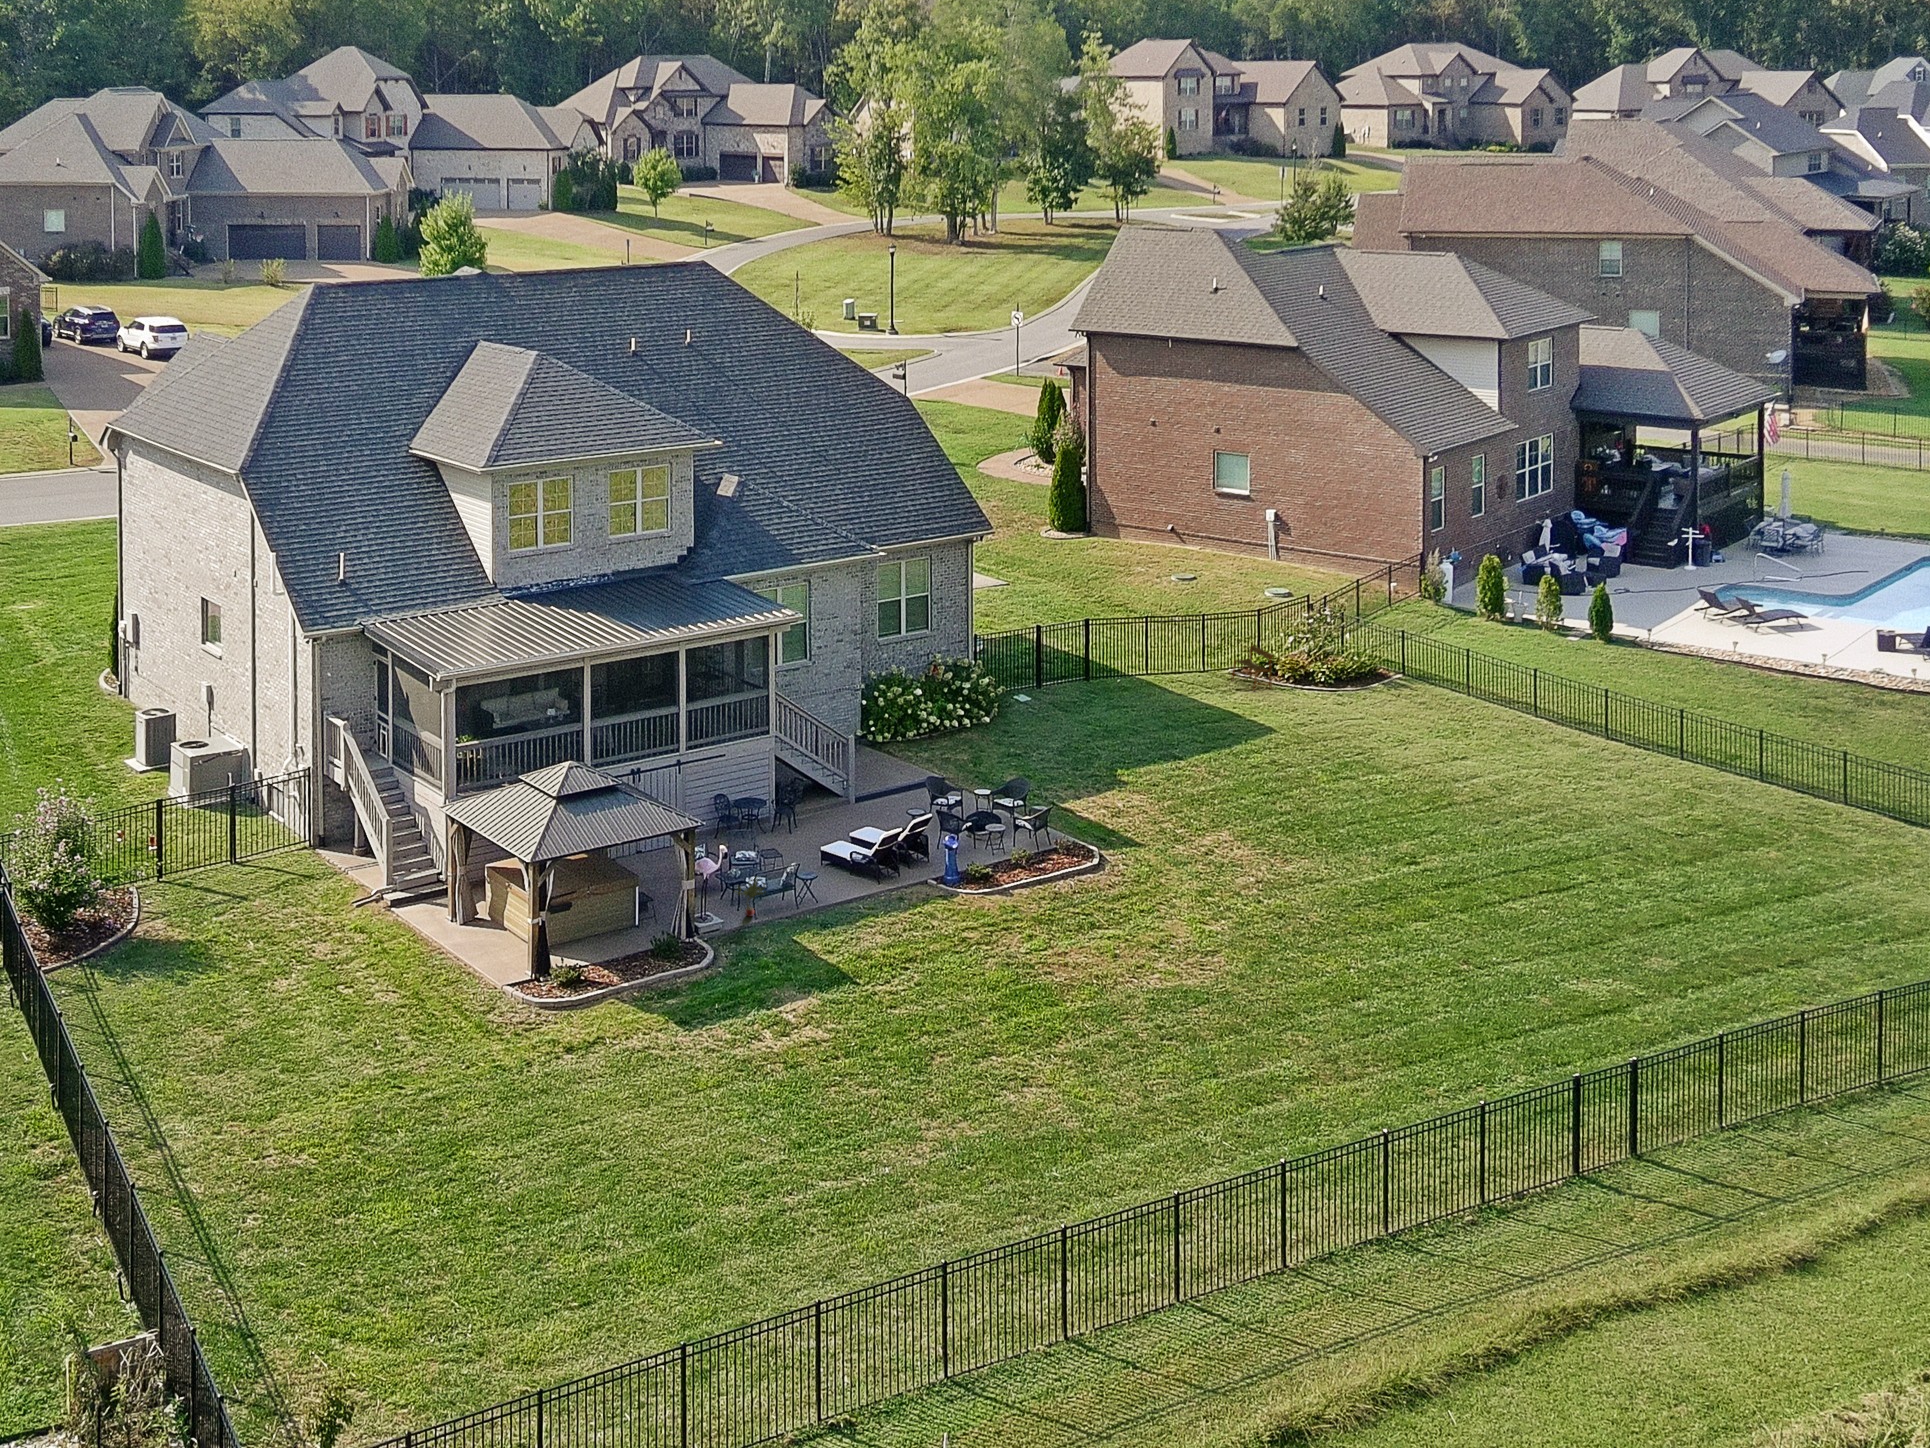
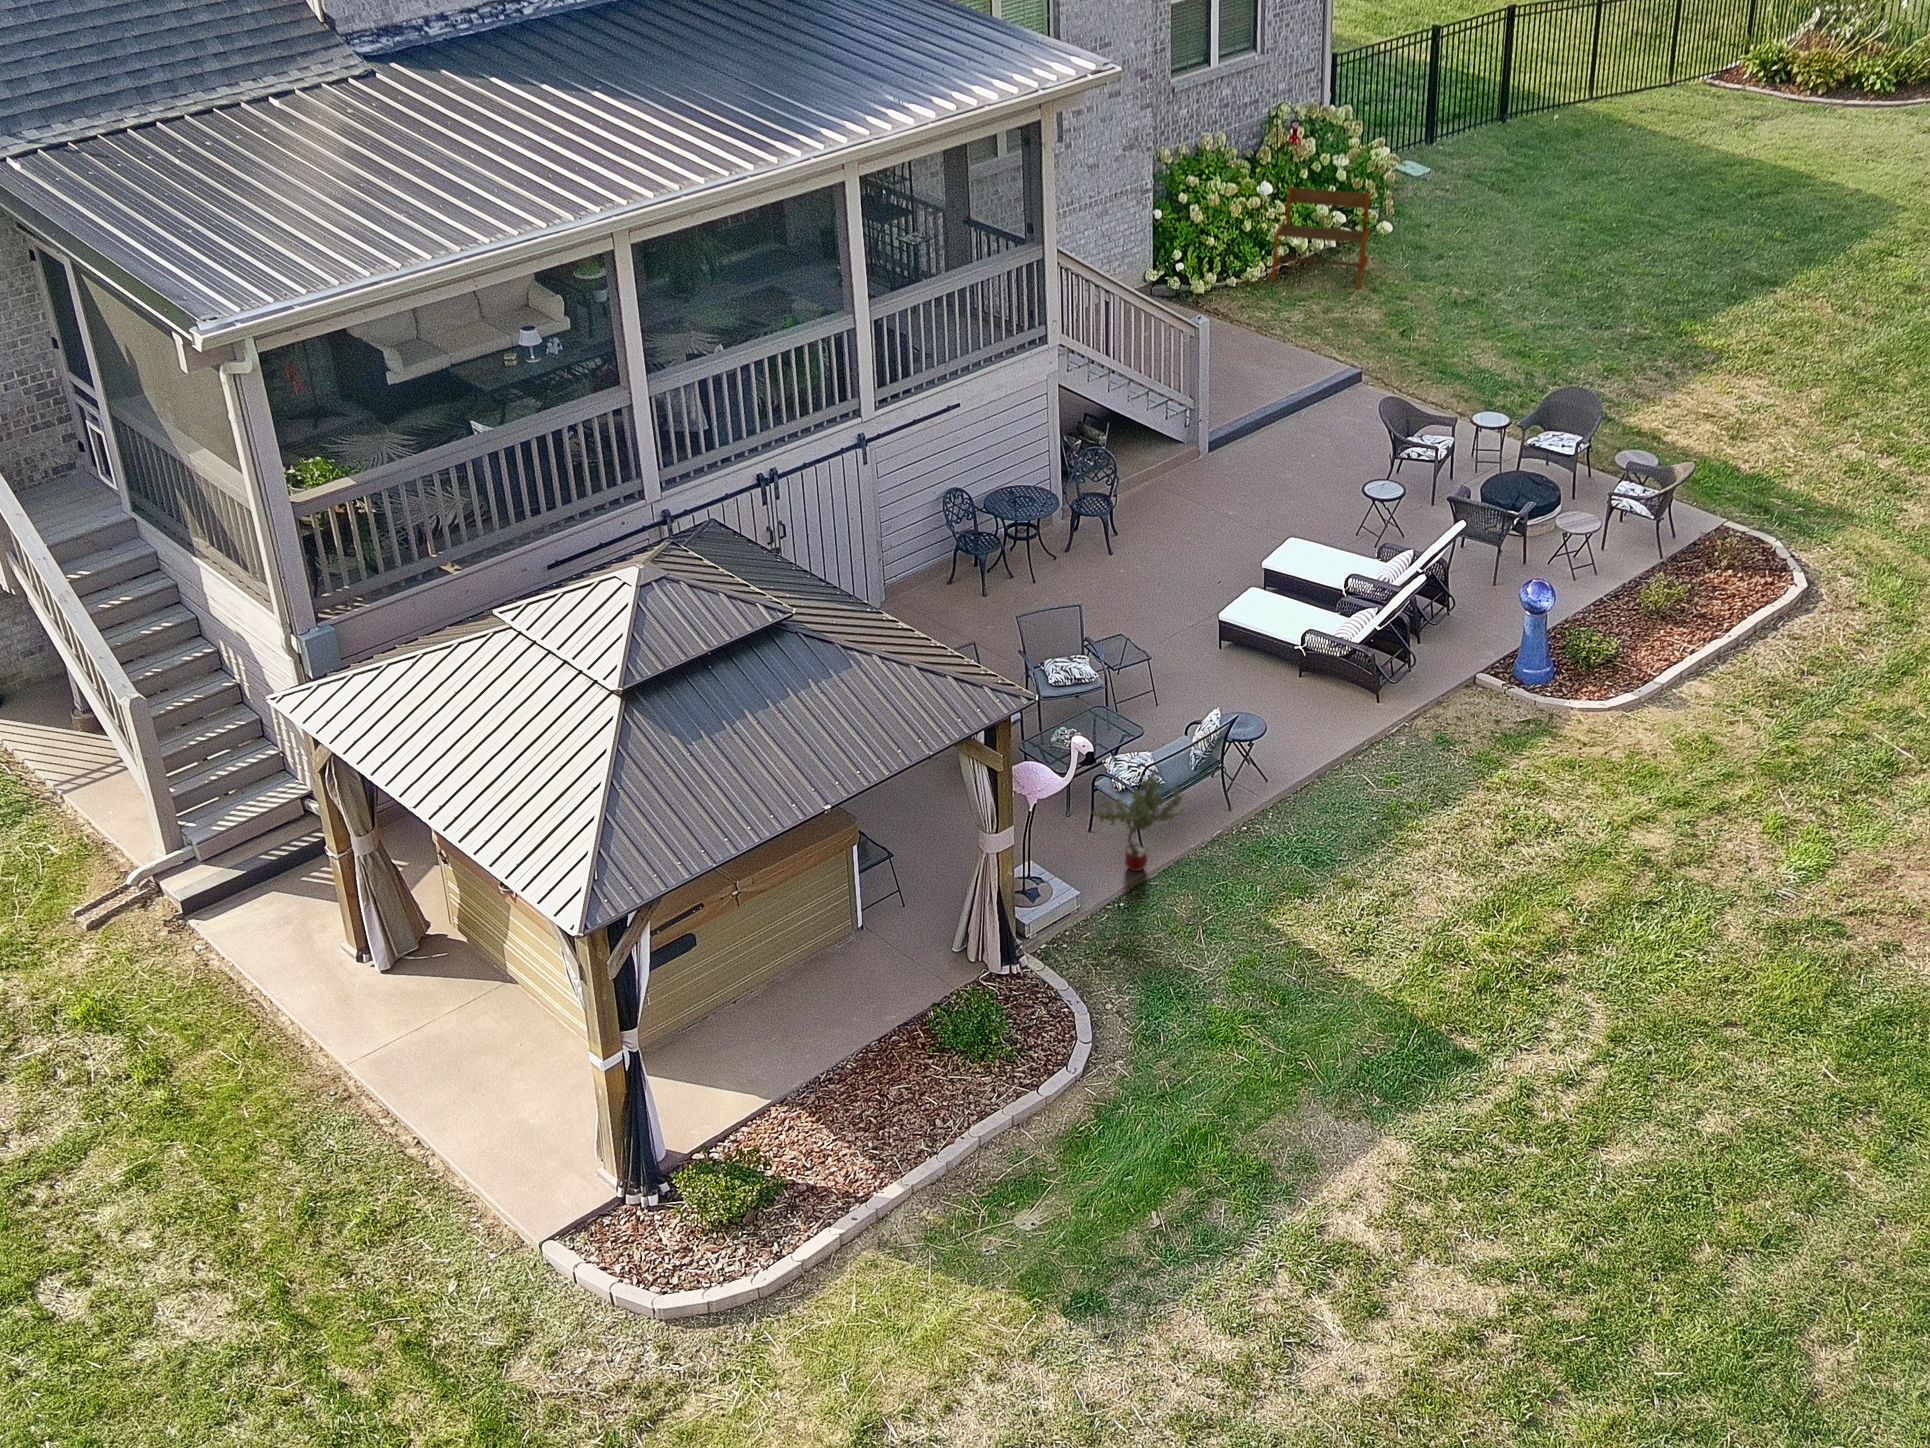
bench: present [1232,645,1273,690] -> present [1271,186,1370,289]

